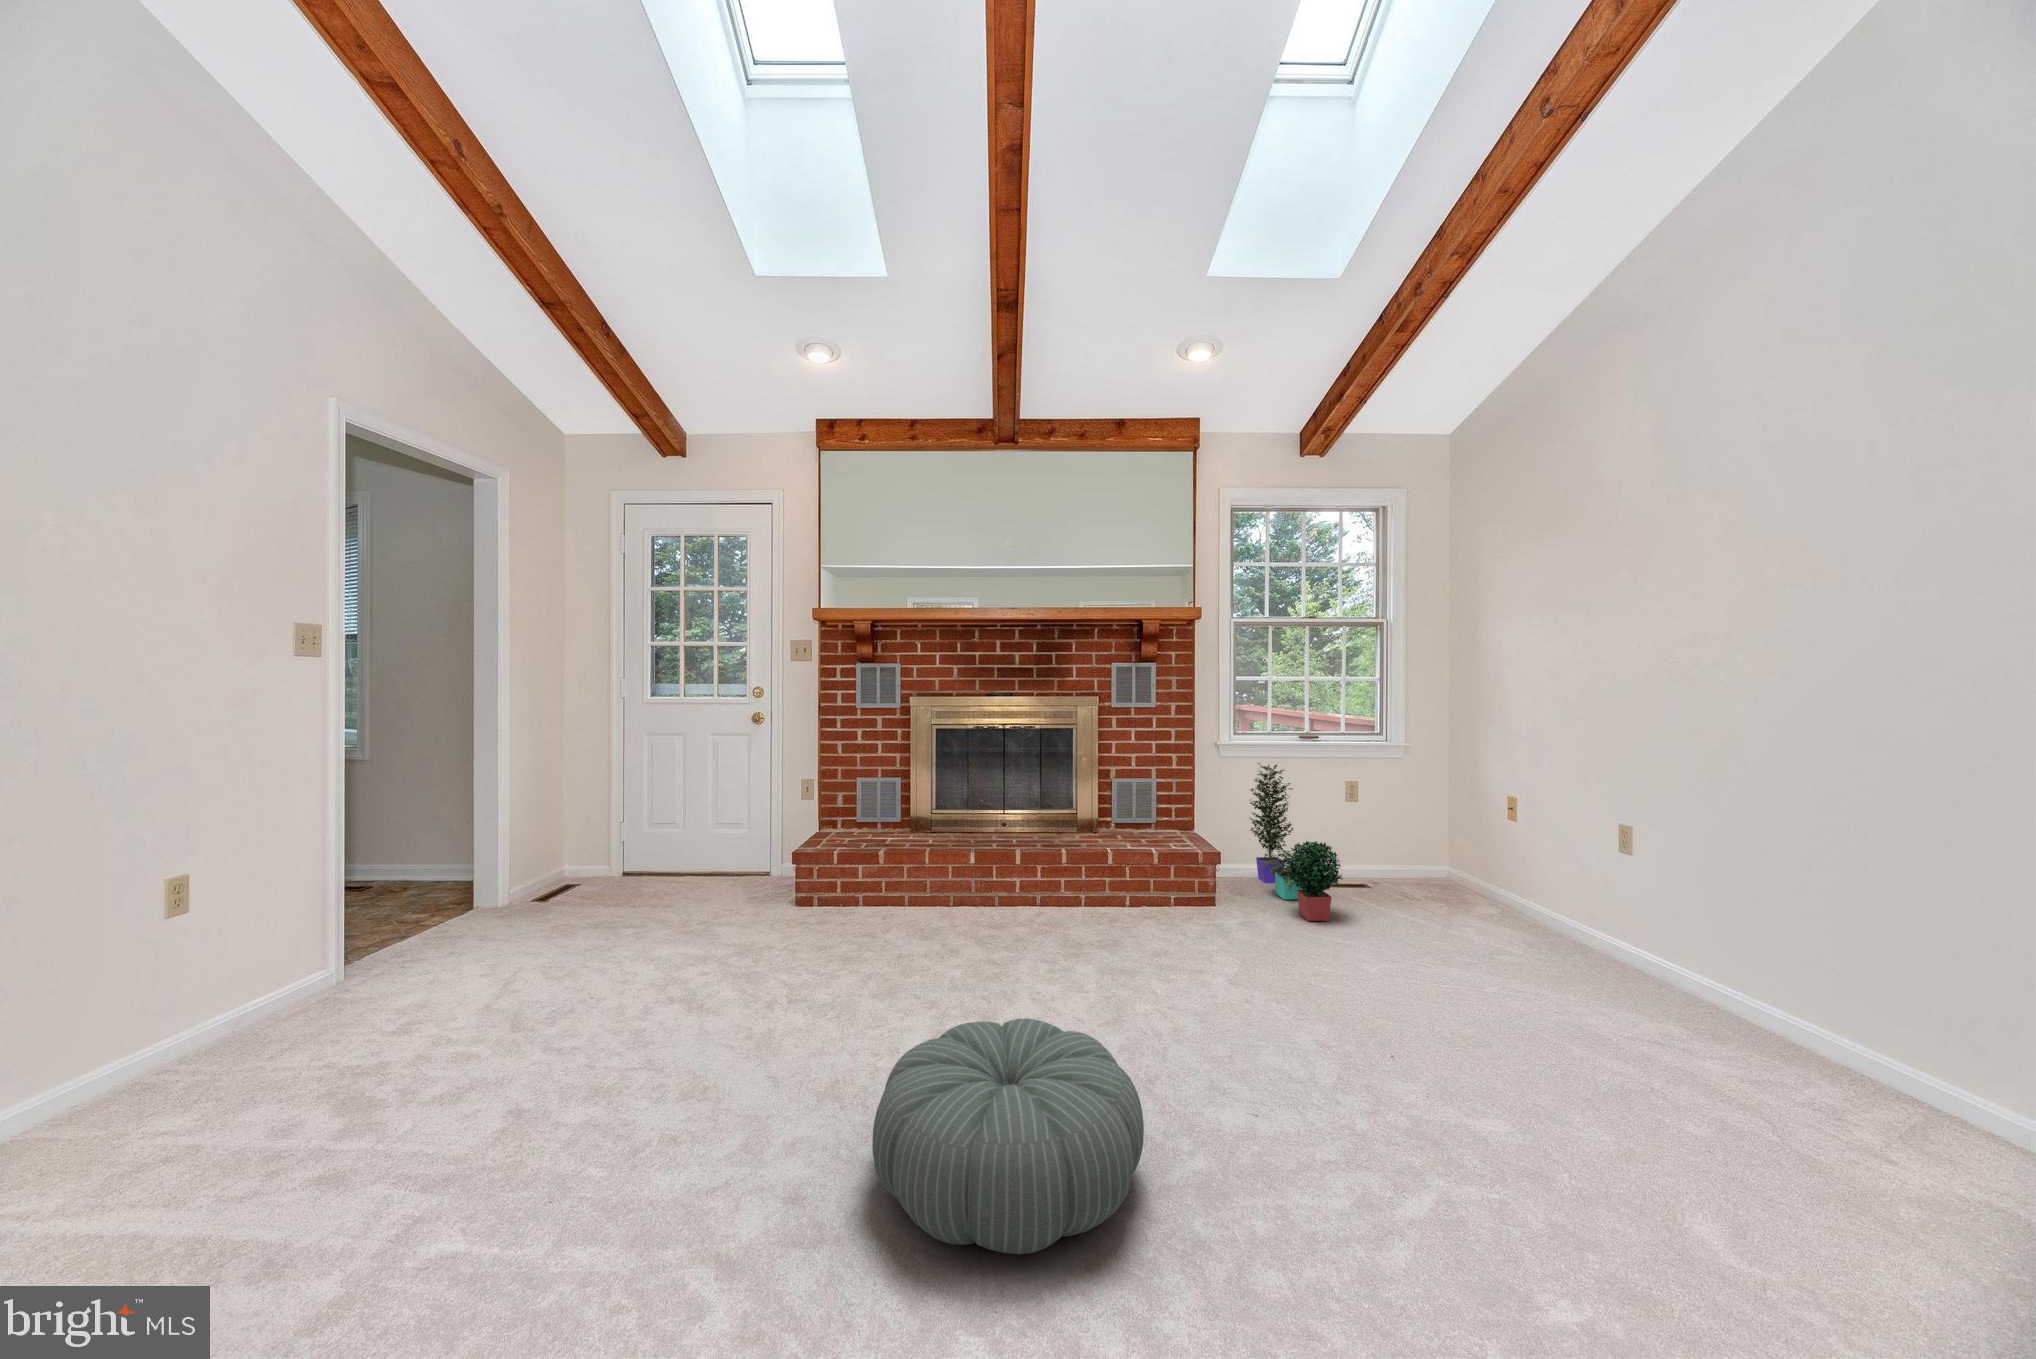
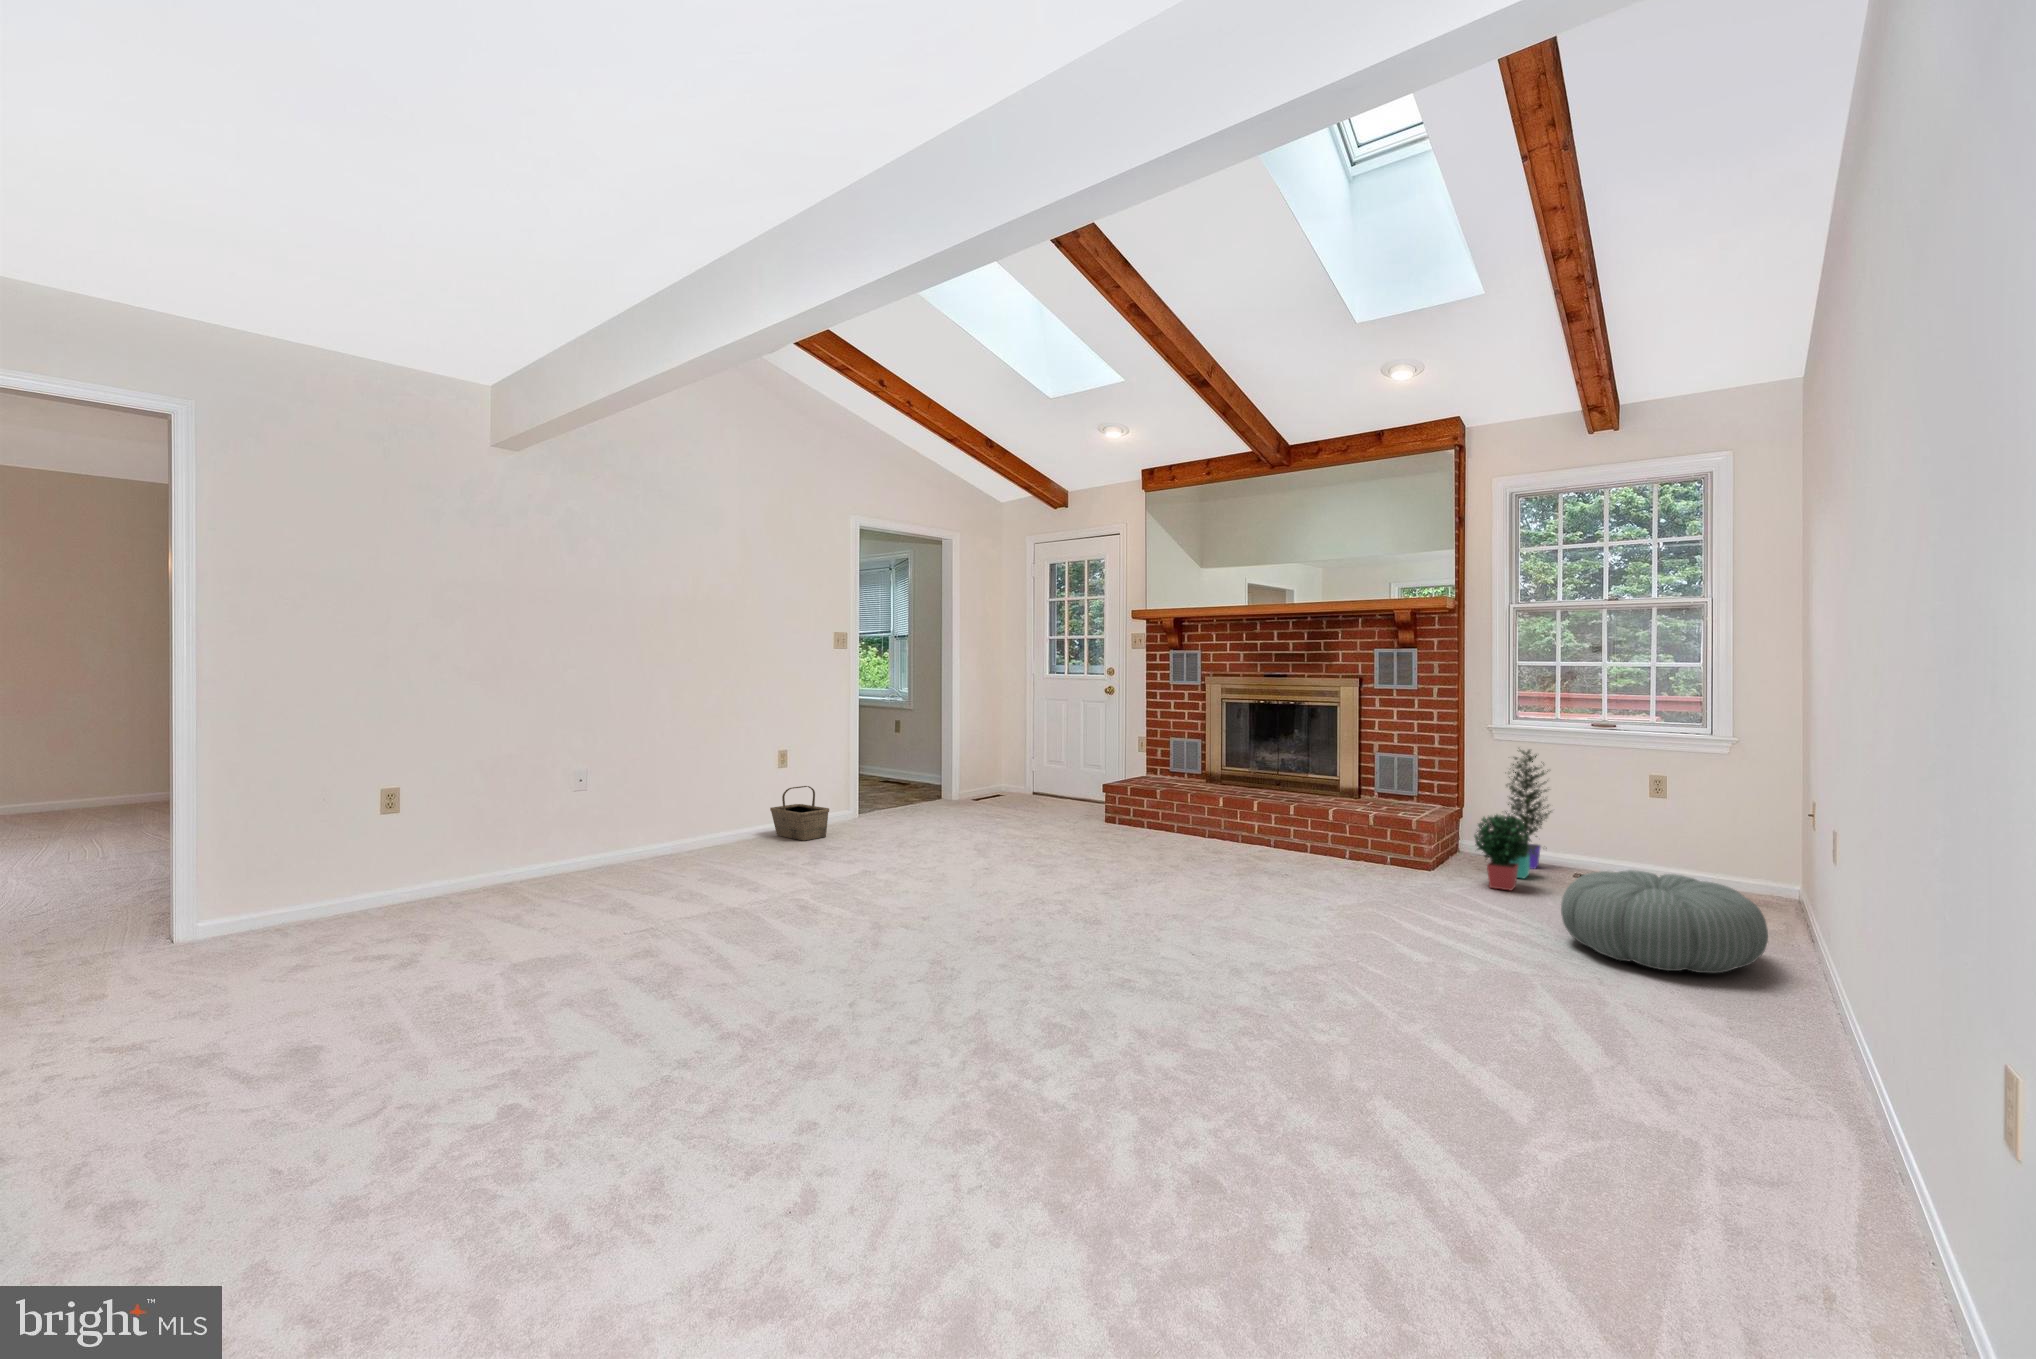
basket: none [81,984,284,1123] -> present [770,786,829,840]
pouf: present [872,1018,1144,1254] -> present [1561,870,1768,973]

